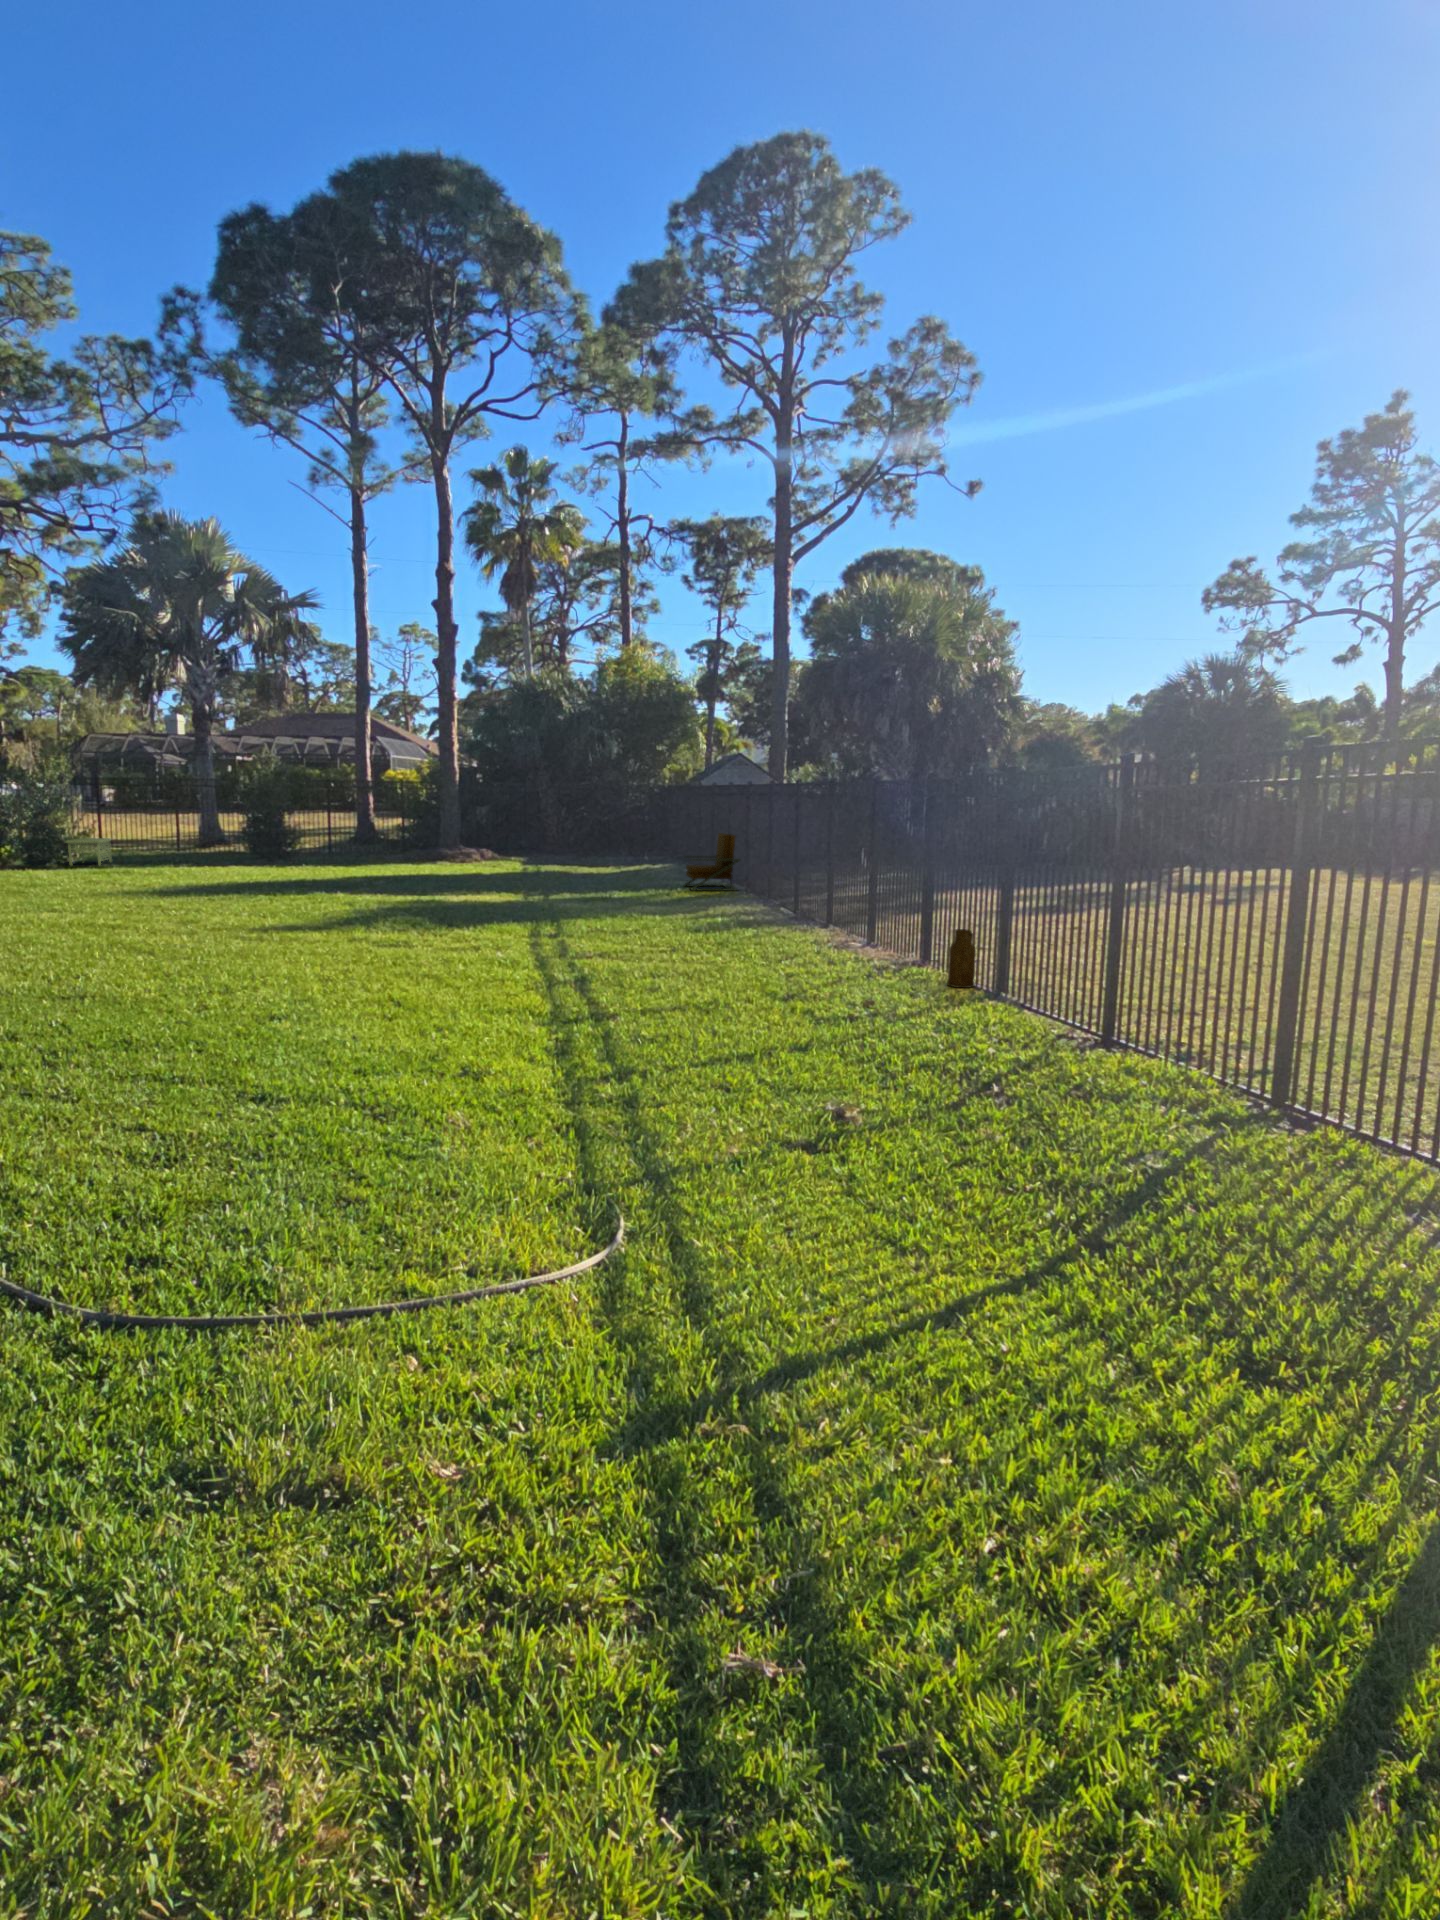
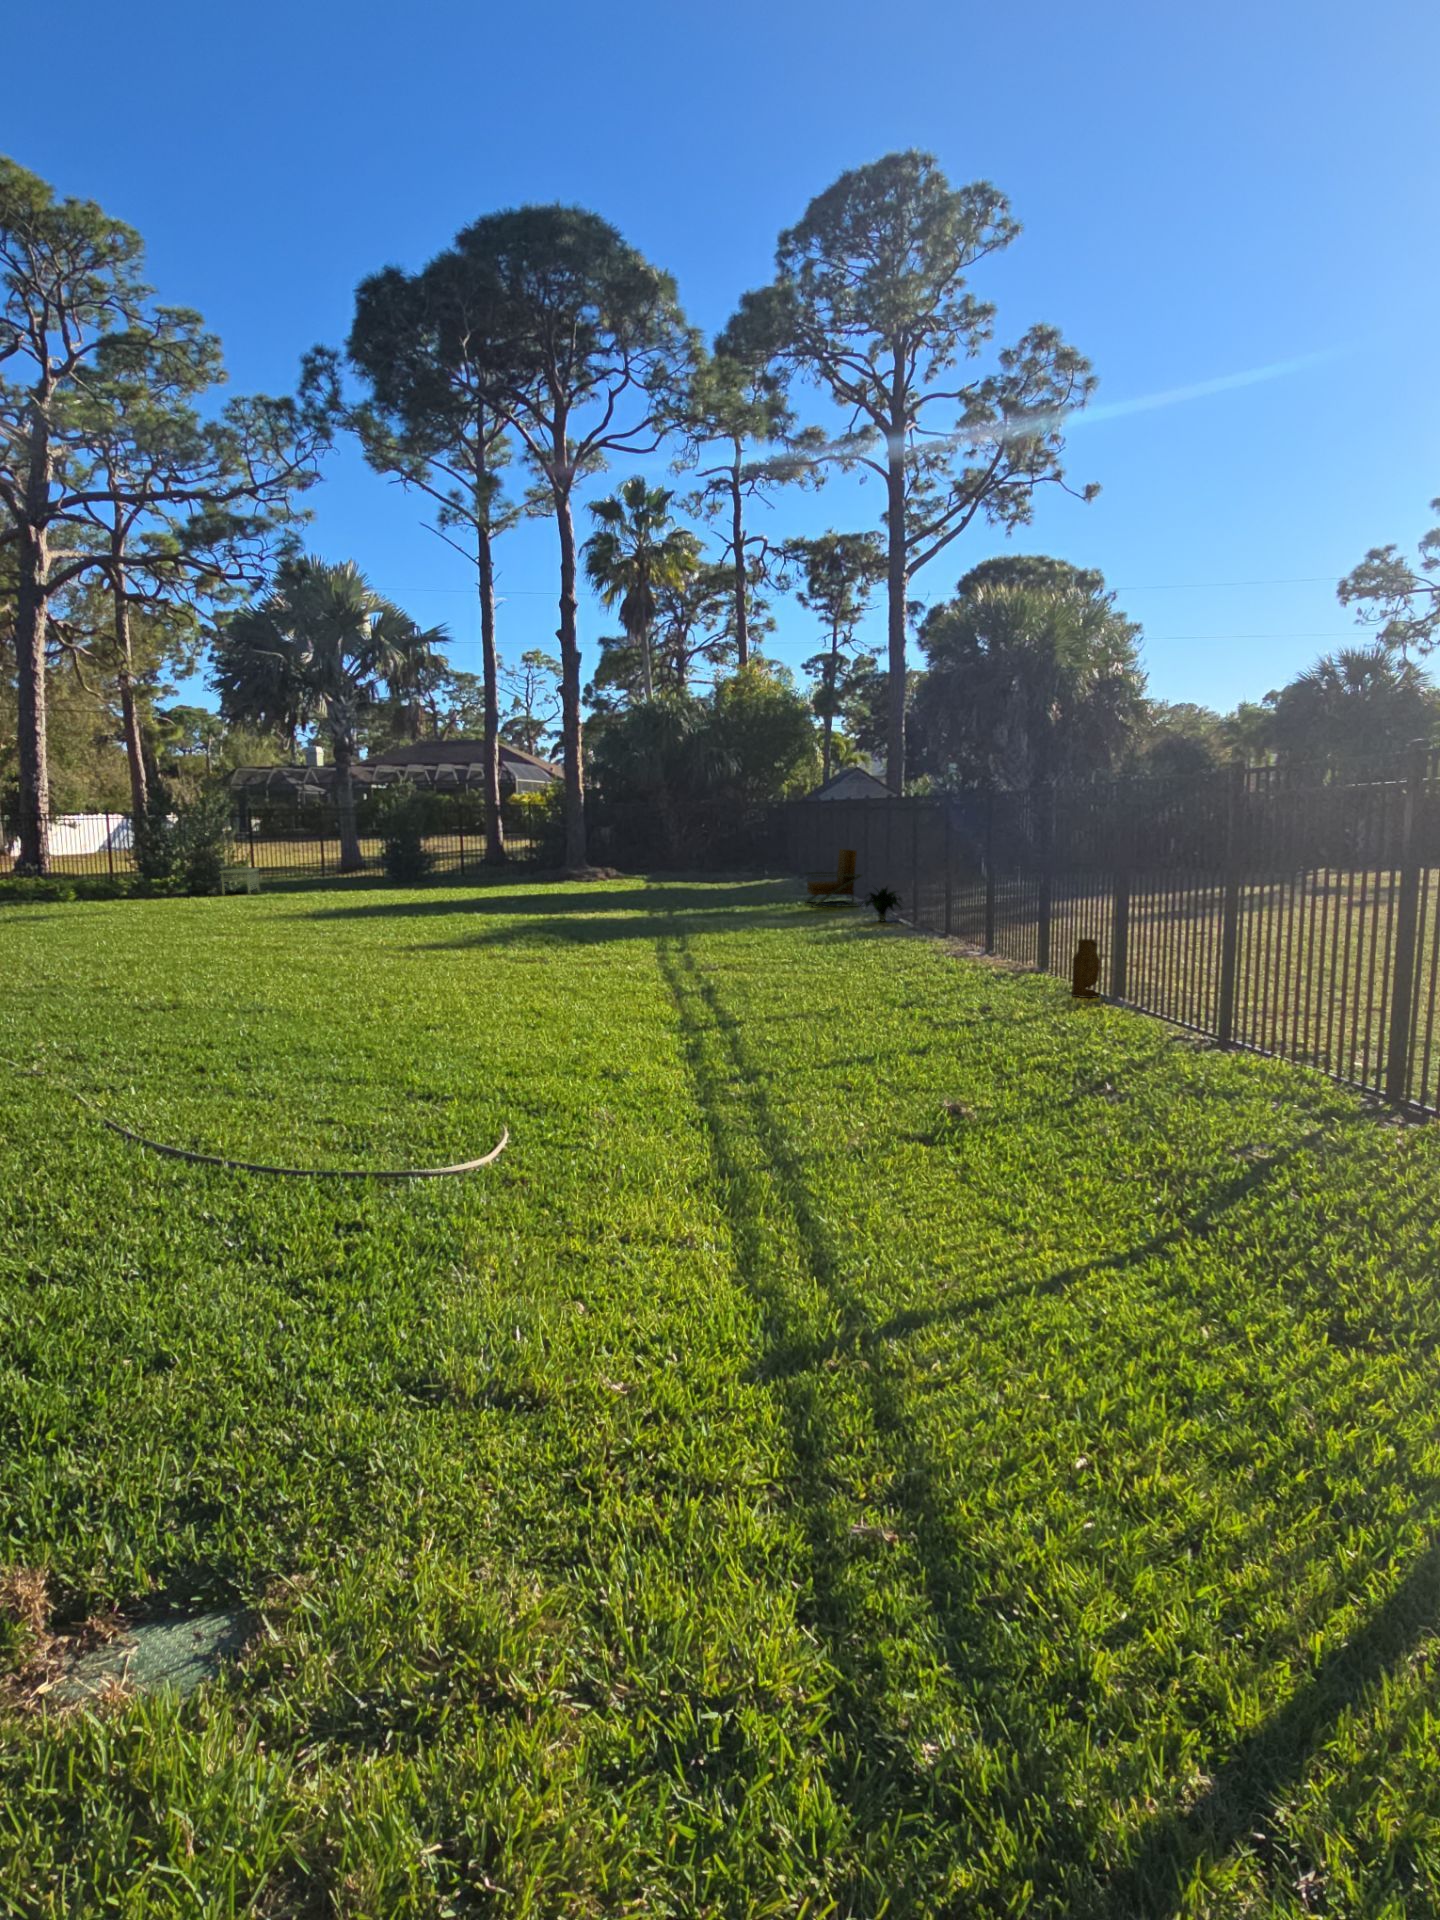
potted plant: none [736,869,783,907] -> present [865,888,902,921]

